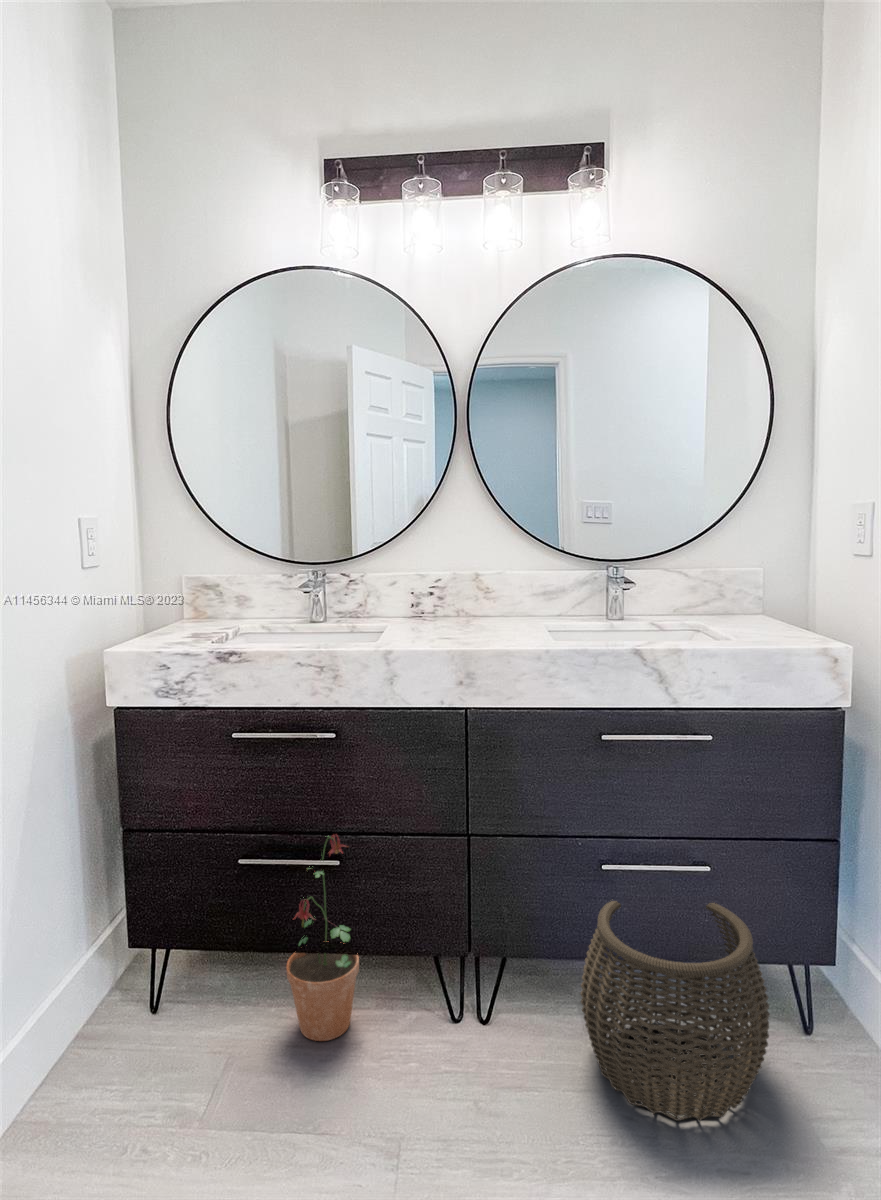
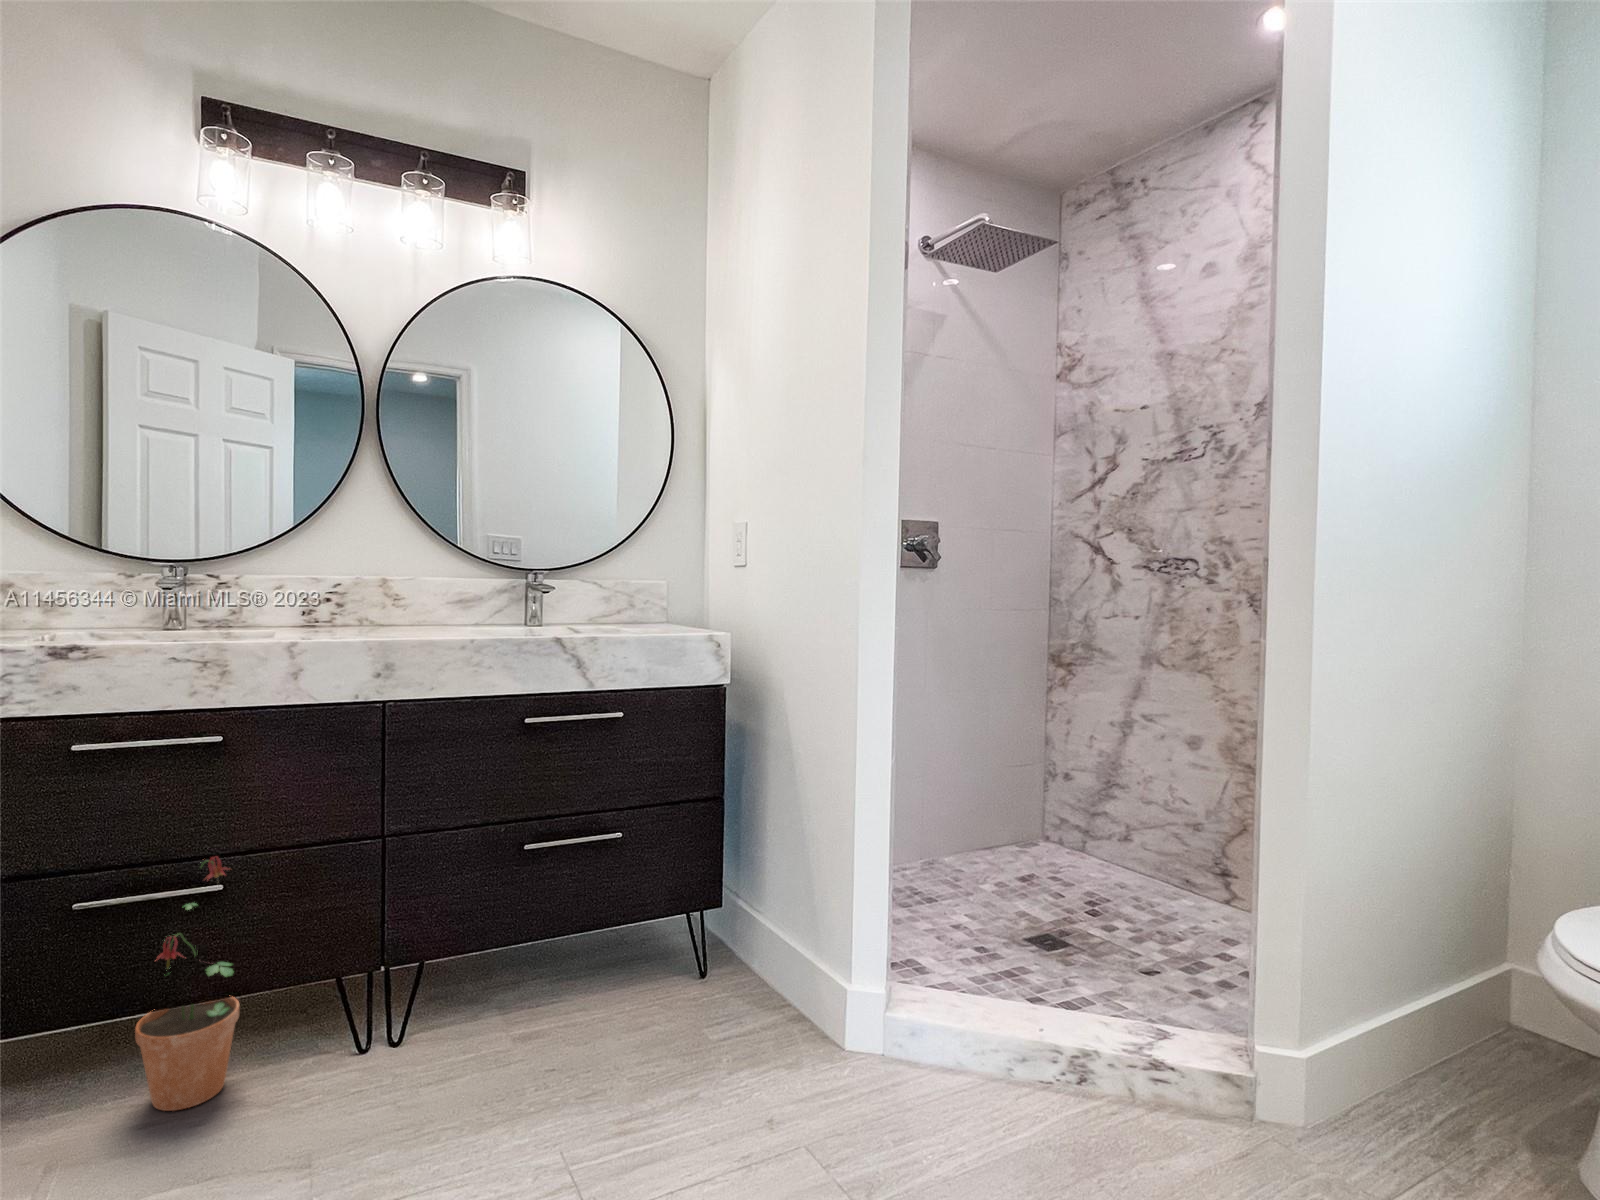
woven basket: present [580,901,770,1122] -> none [505,867,675,1065]

